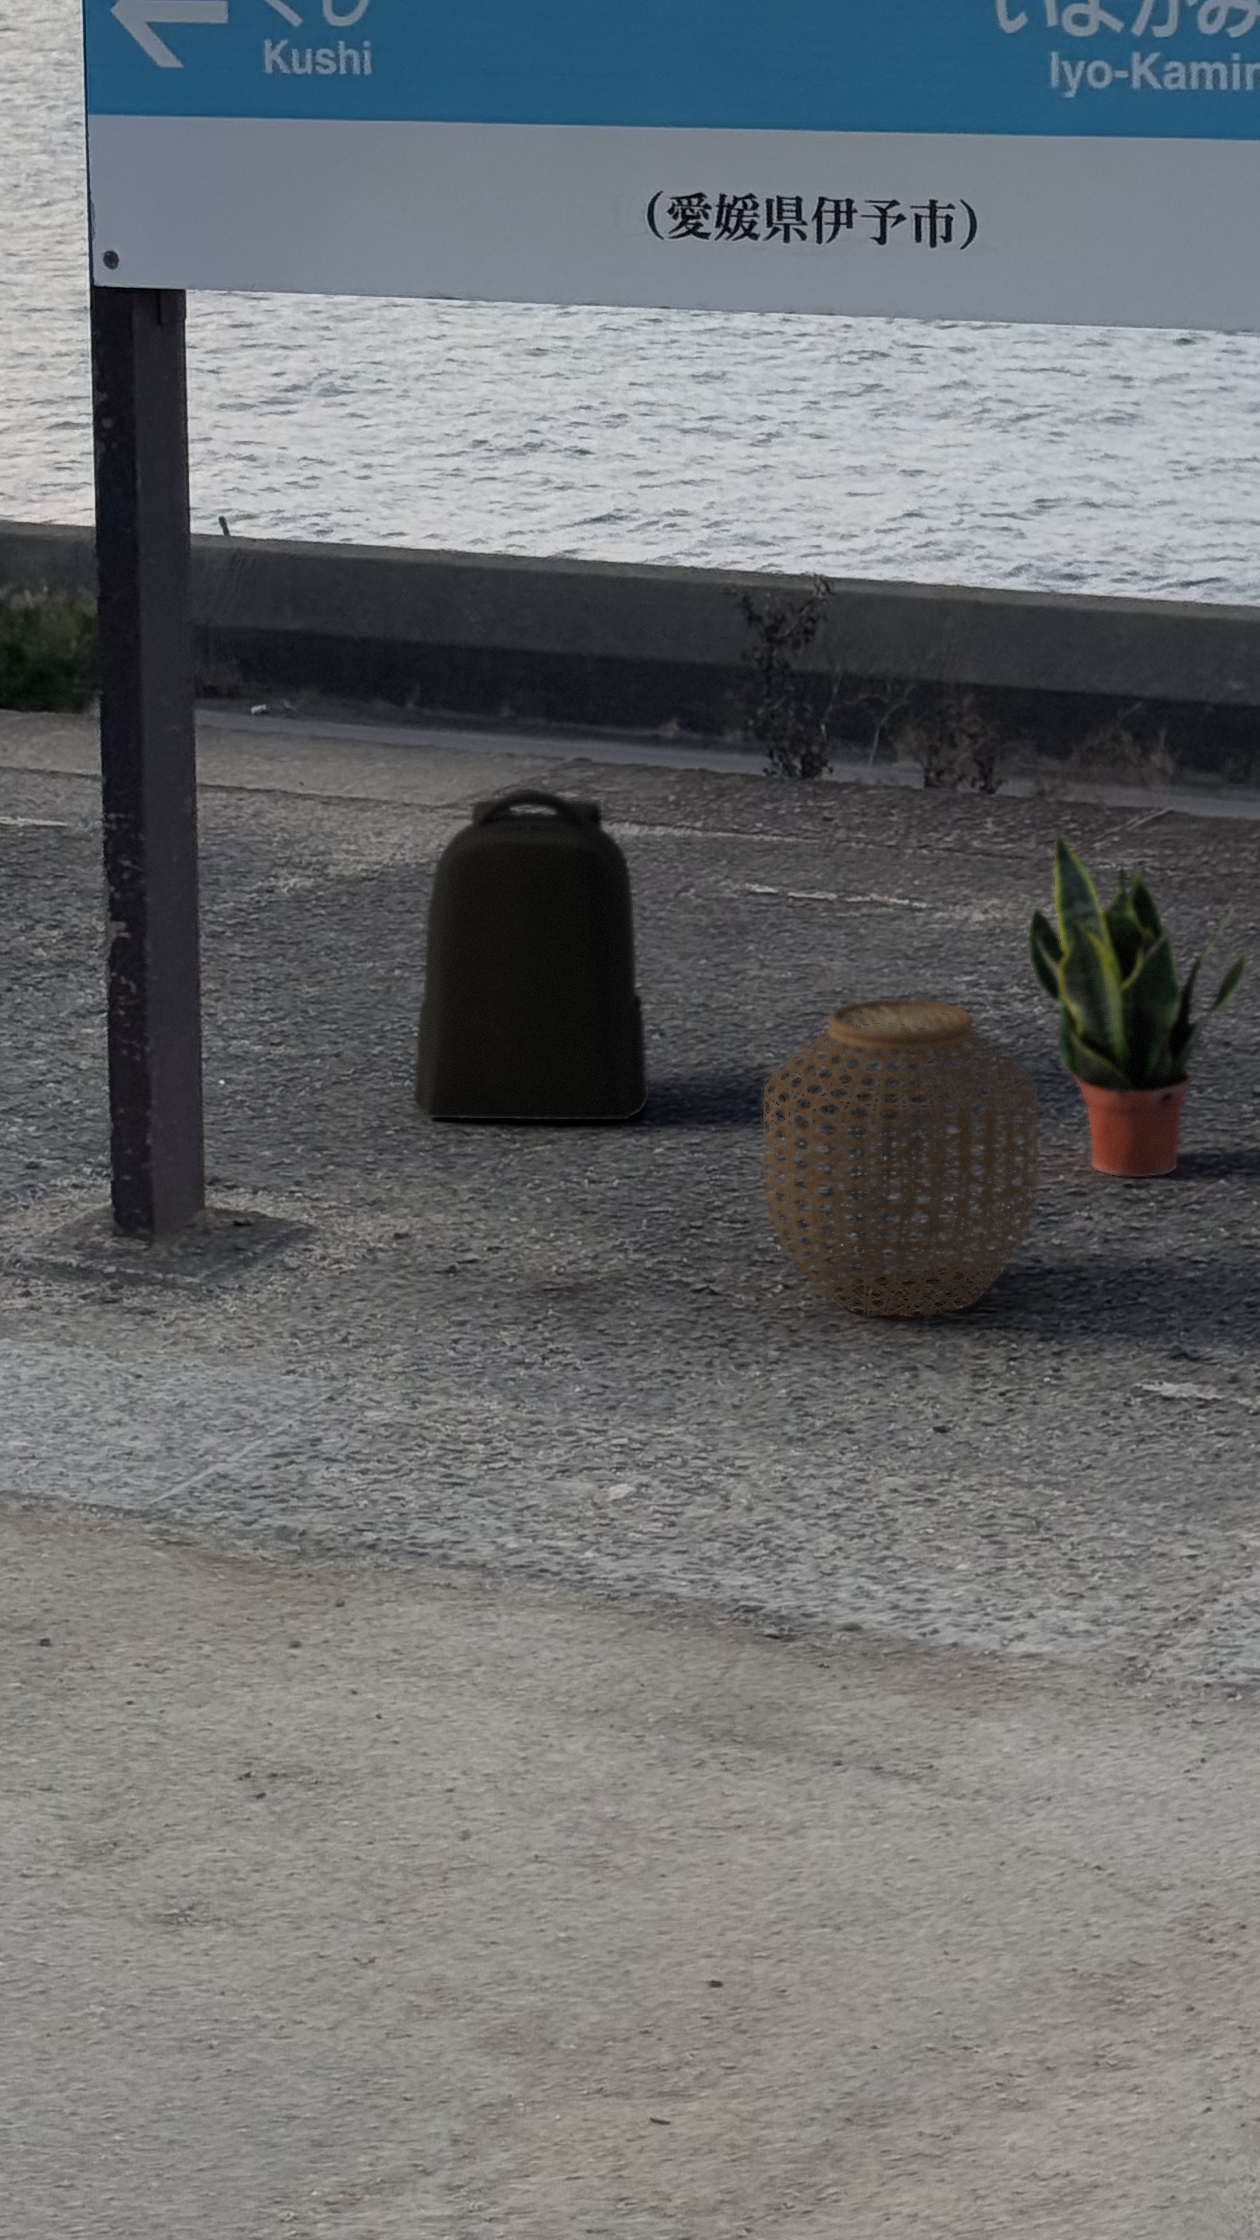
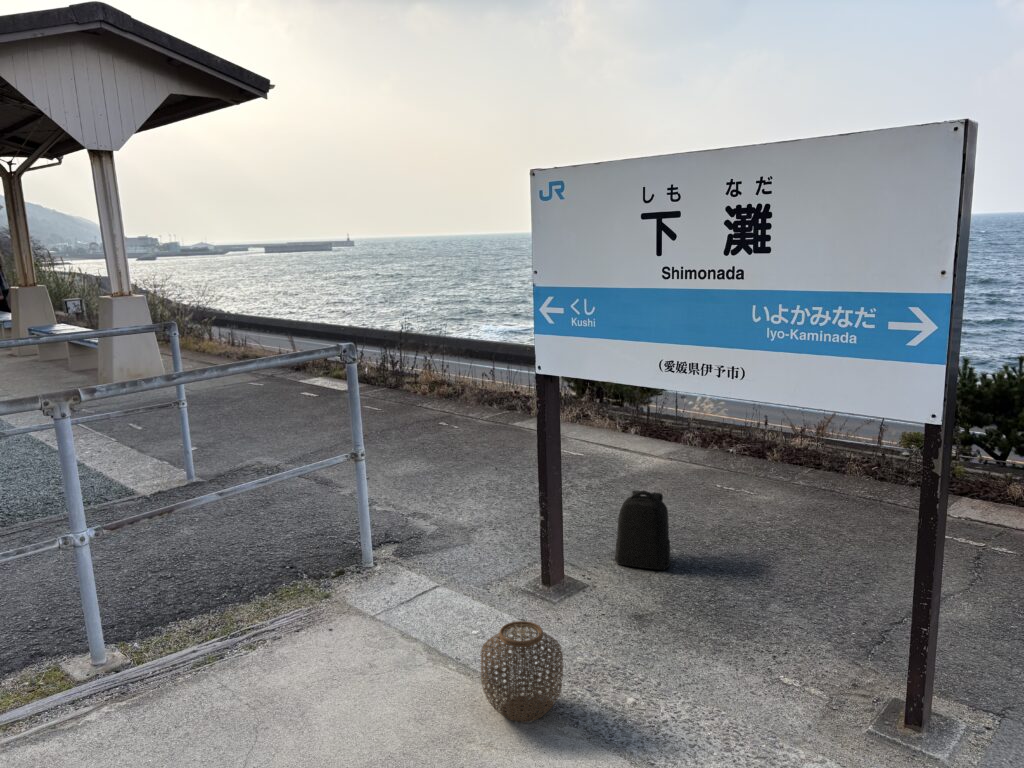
potted plant: present [1028,837,1246,1177] -> none [763,520,822,608]
woven basket: present [763,999,1039,1317] -> present [481,621,563,722]

